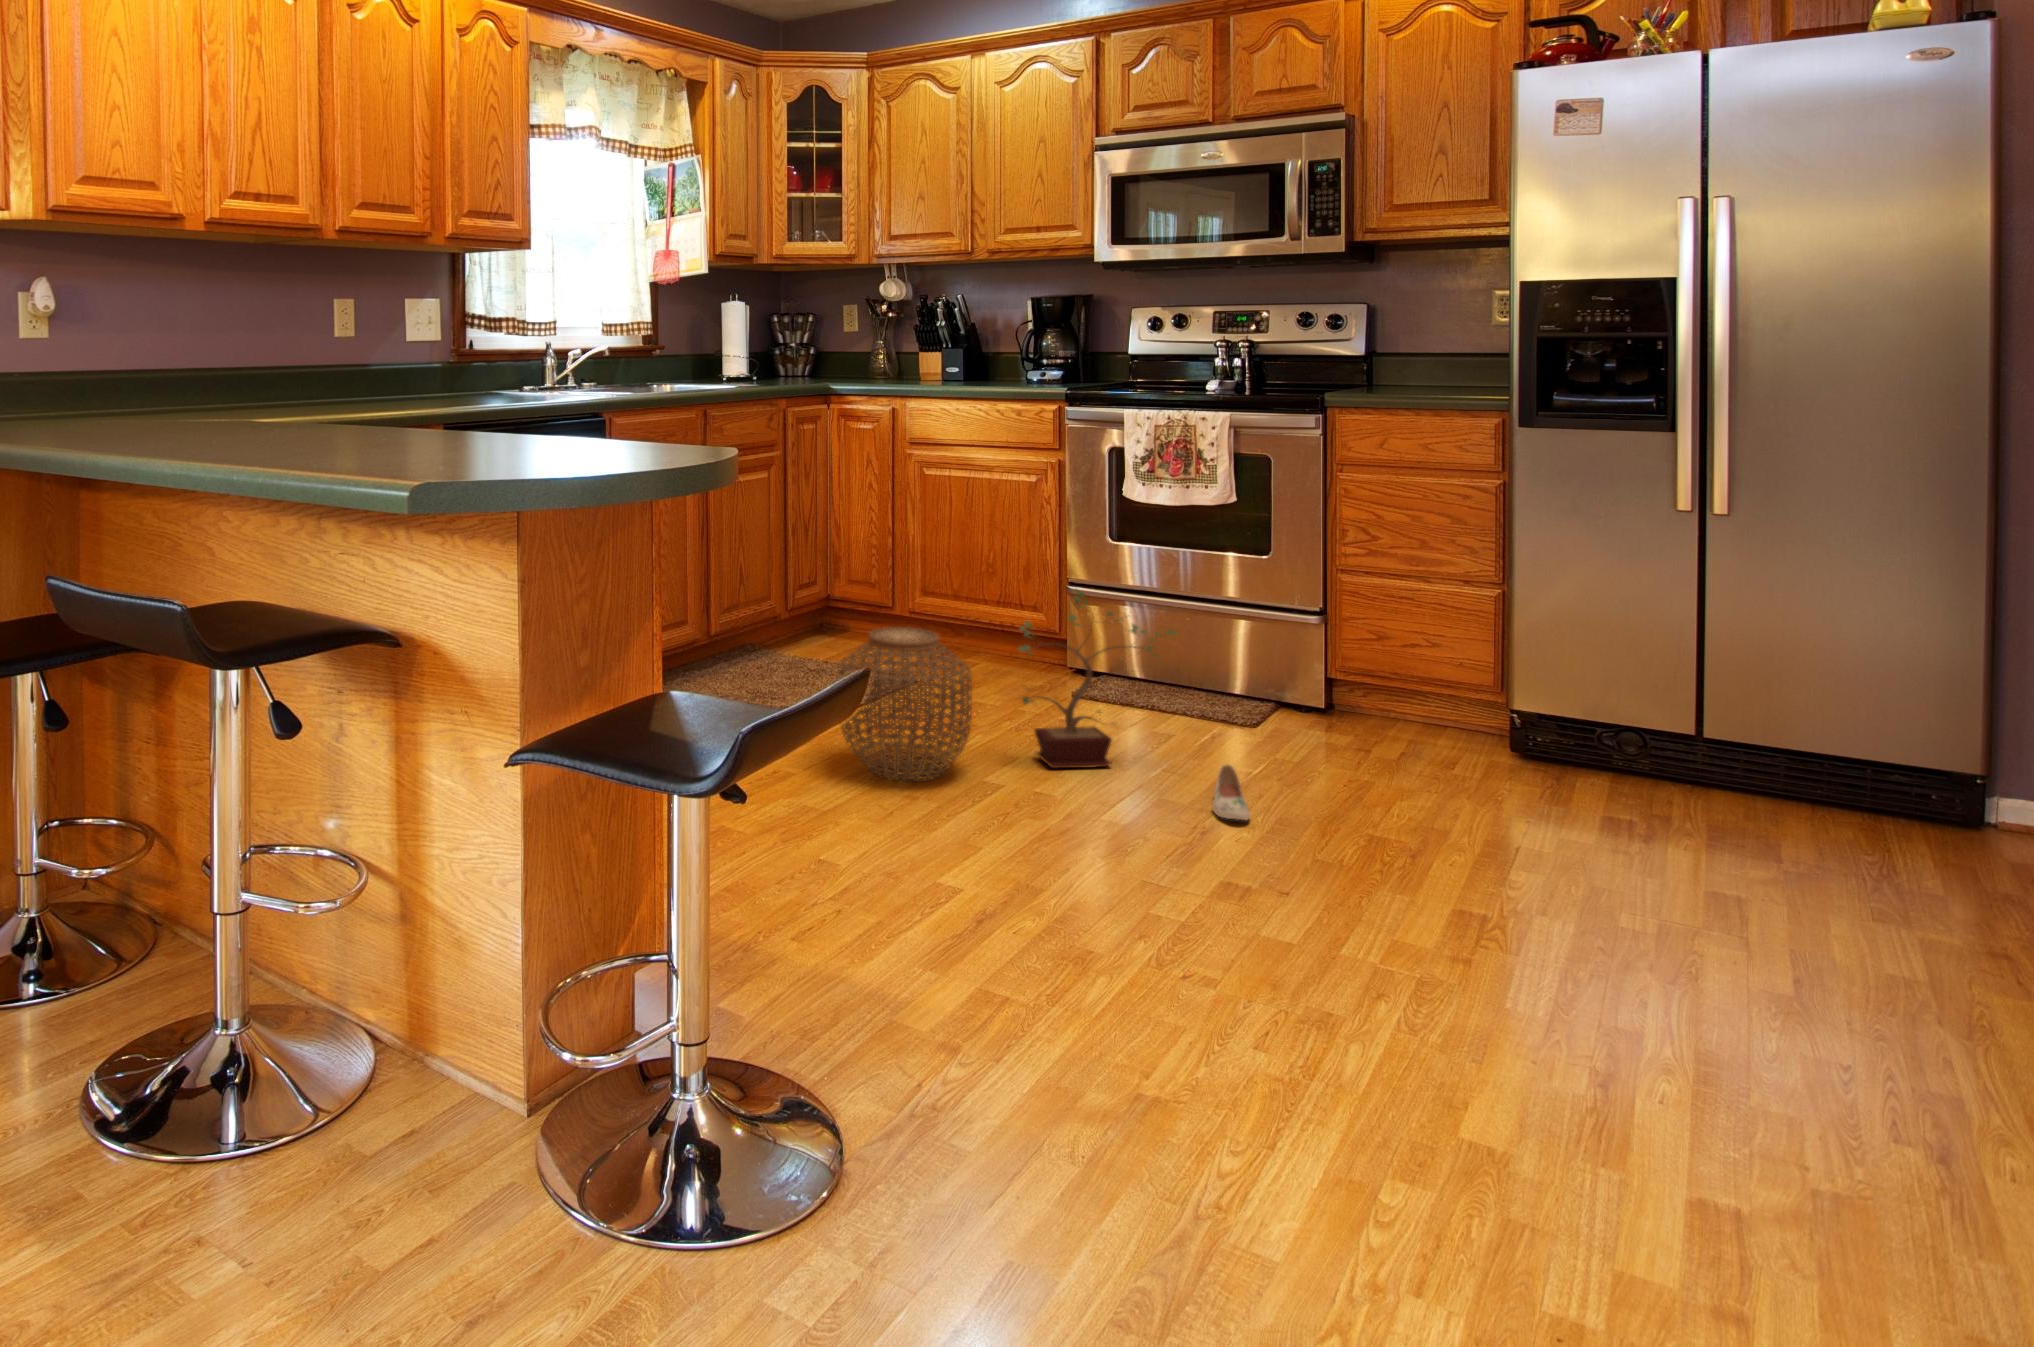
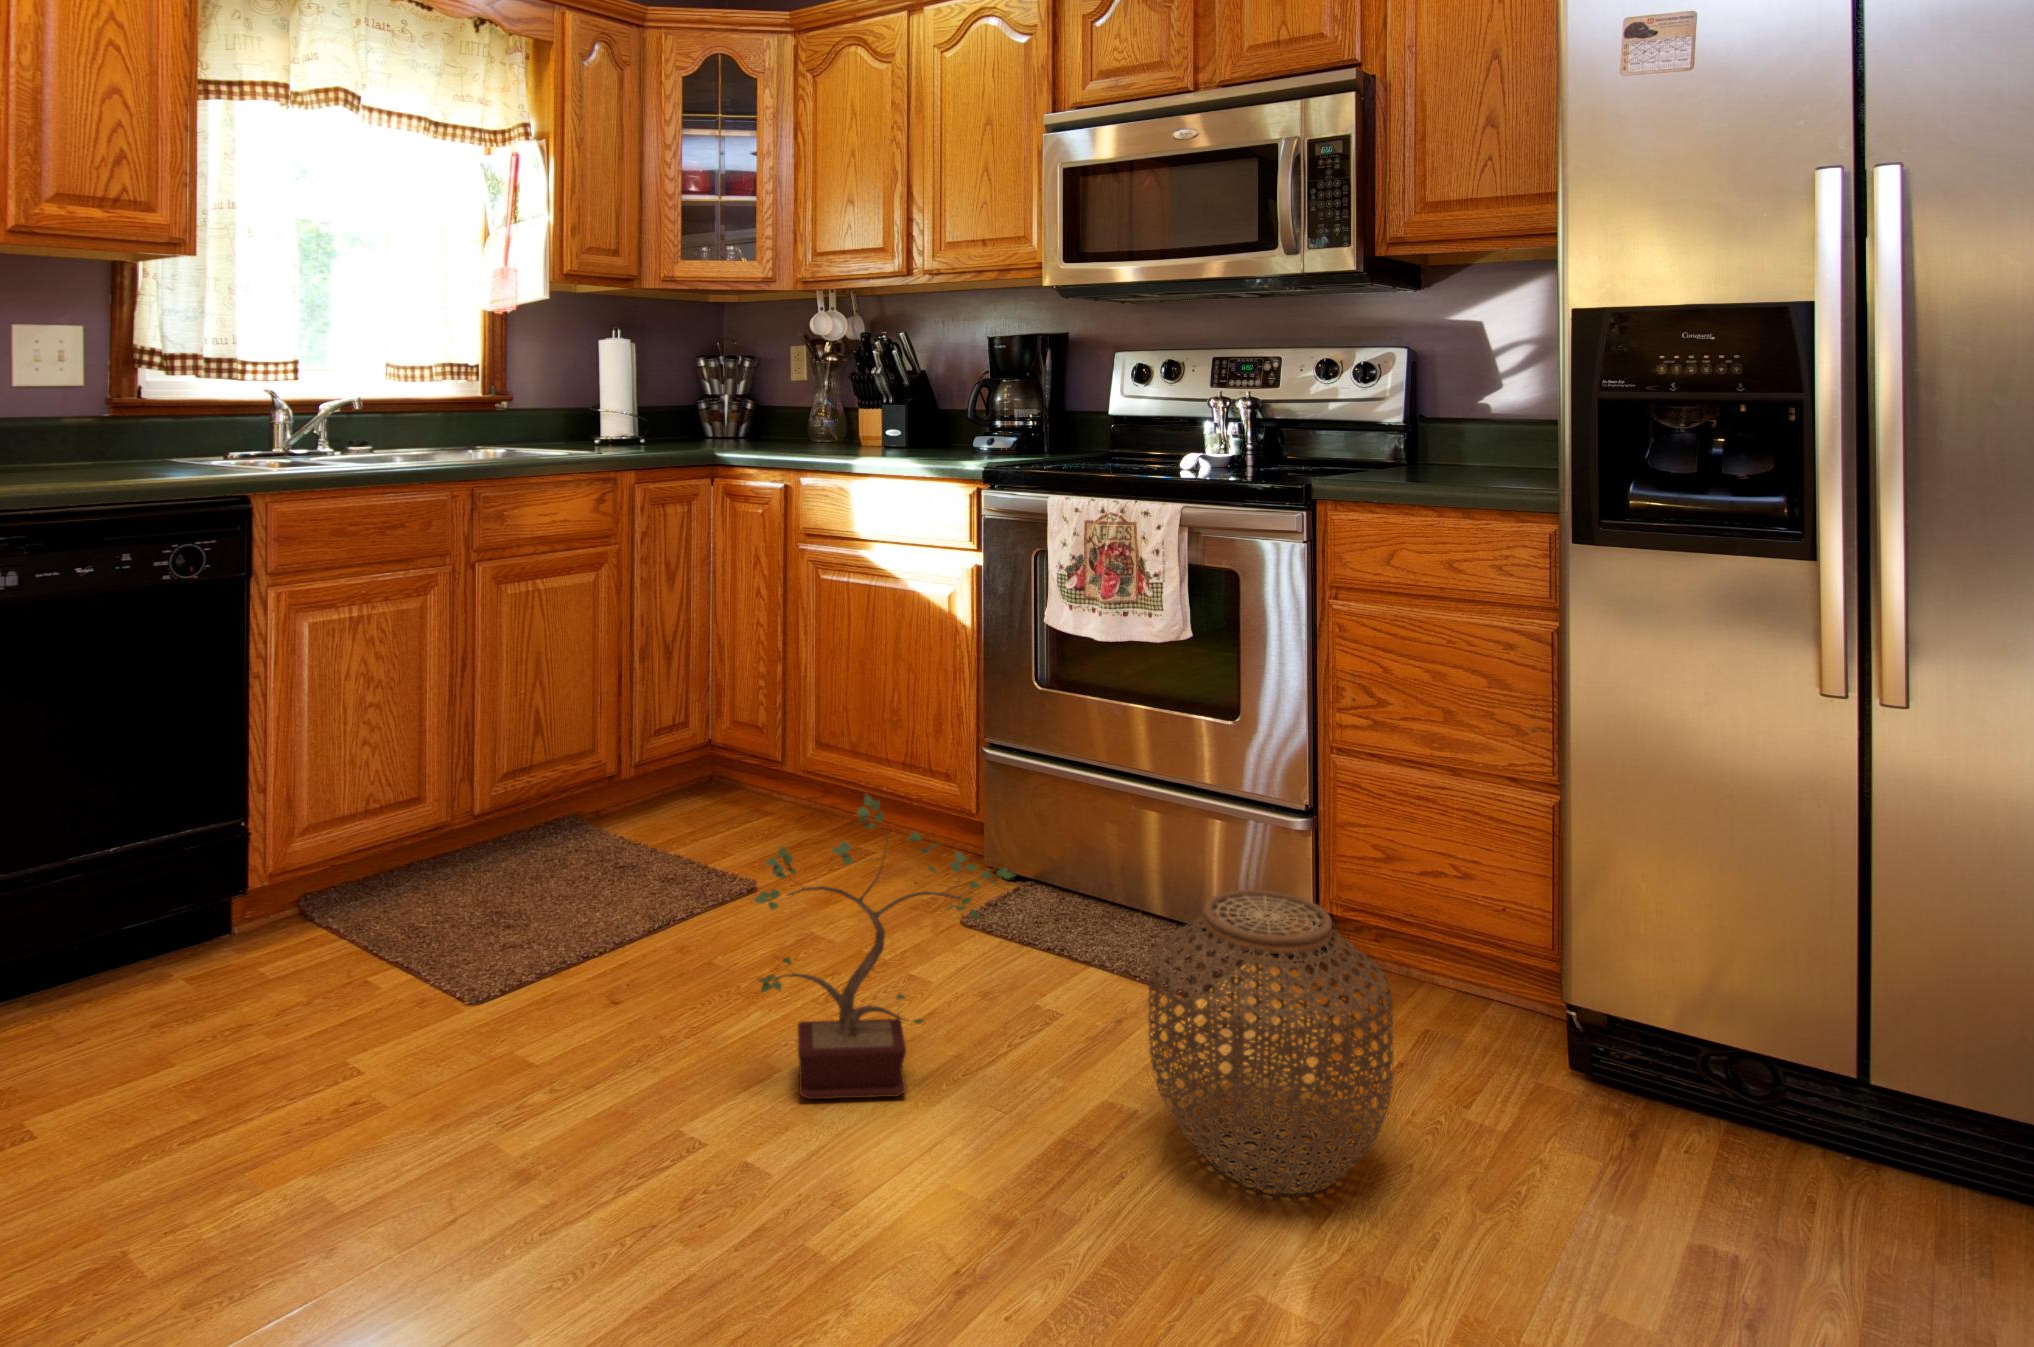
woven basket: present [838,627,972,781] -> present [1148,890,1393,1194]
shoe: present [1213,765,1250,820] -> none [999,1126,1068,1263]

